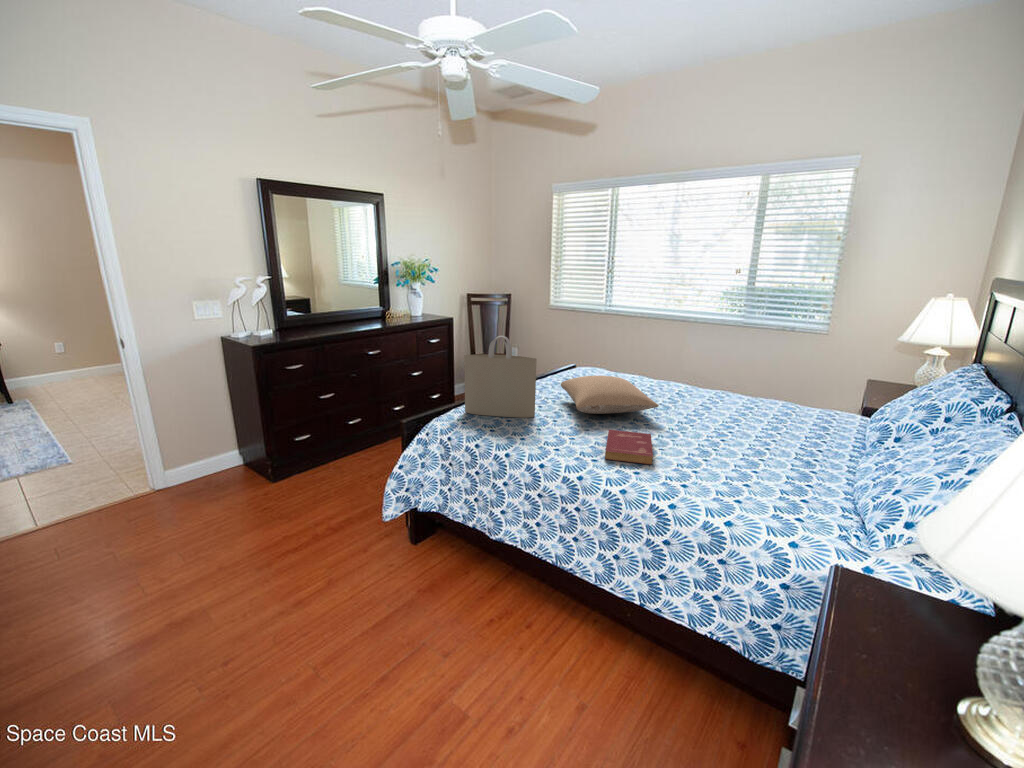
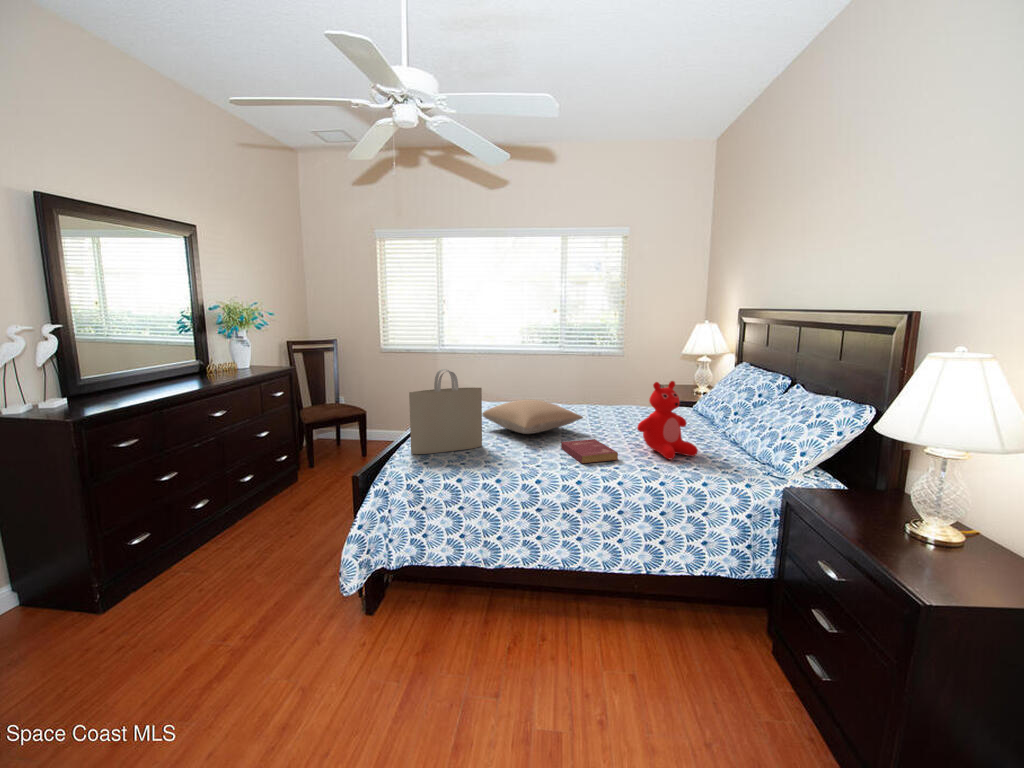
teddy bear: none [691,380,770,484] -> present [637,381,698,459]

